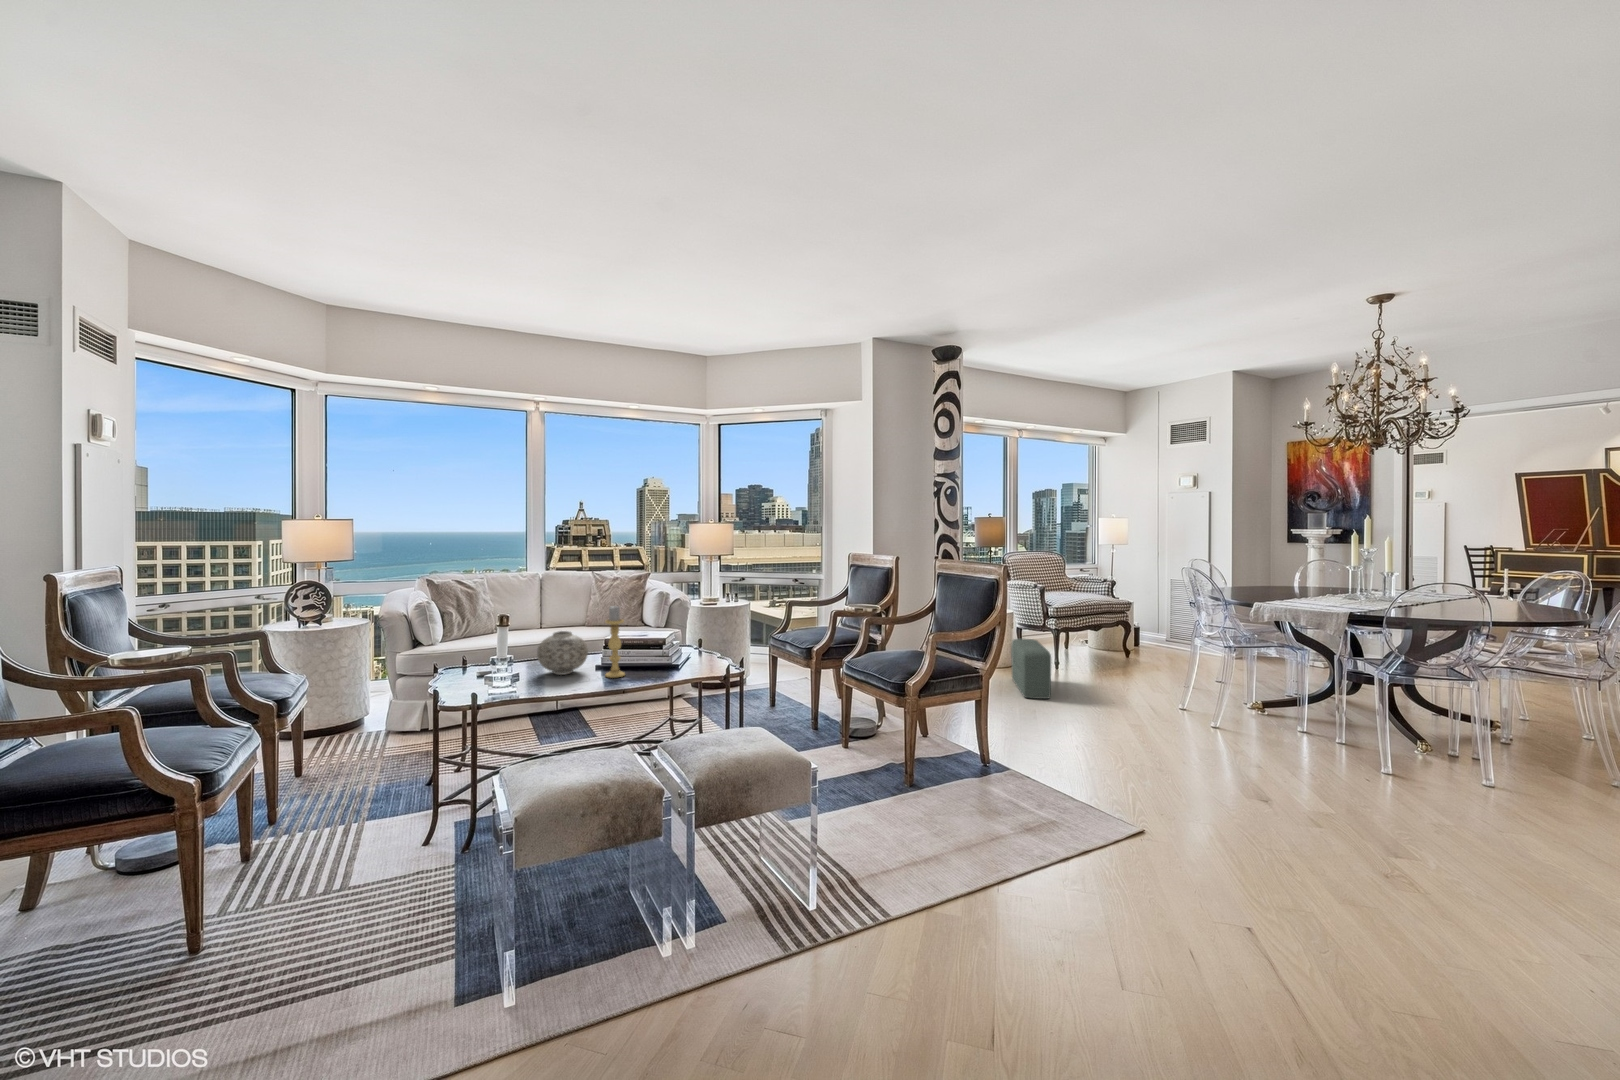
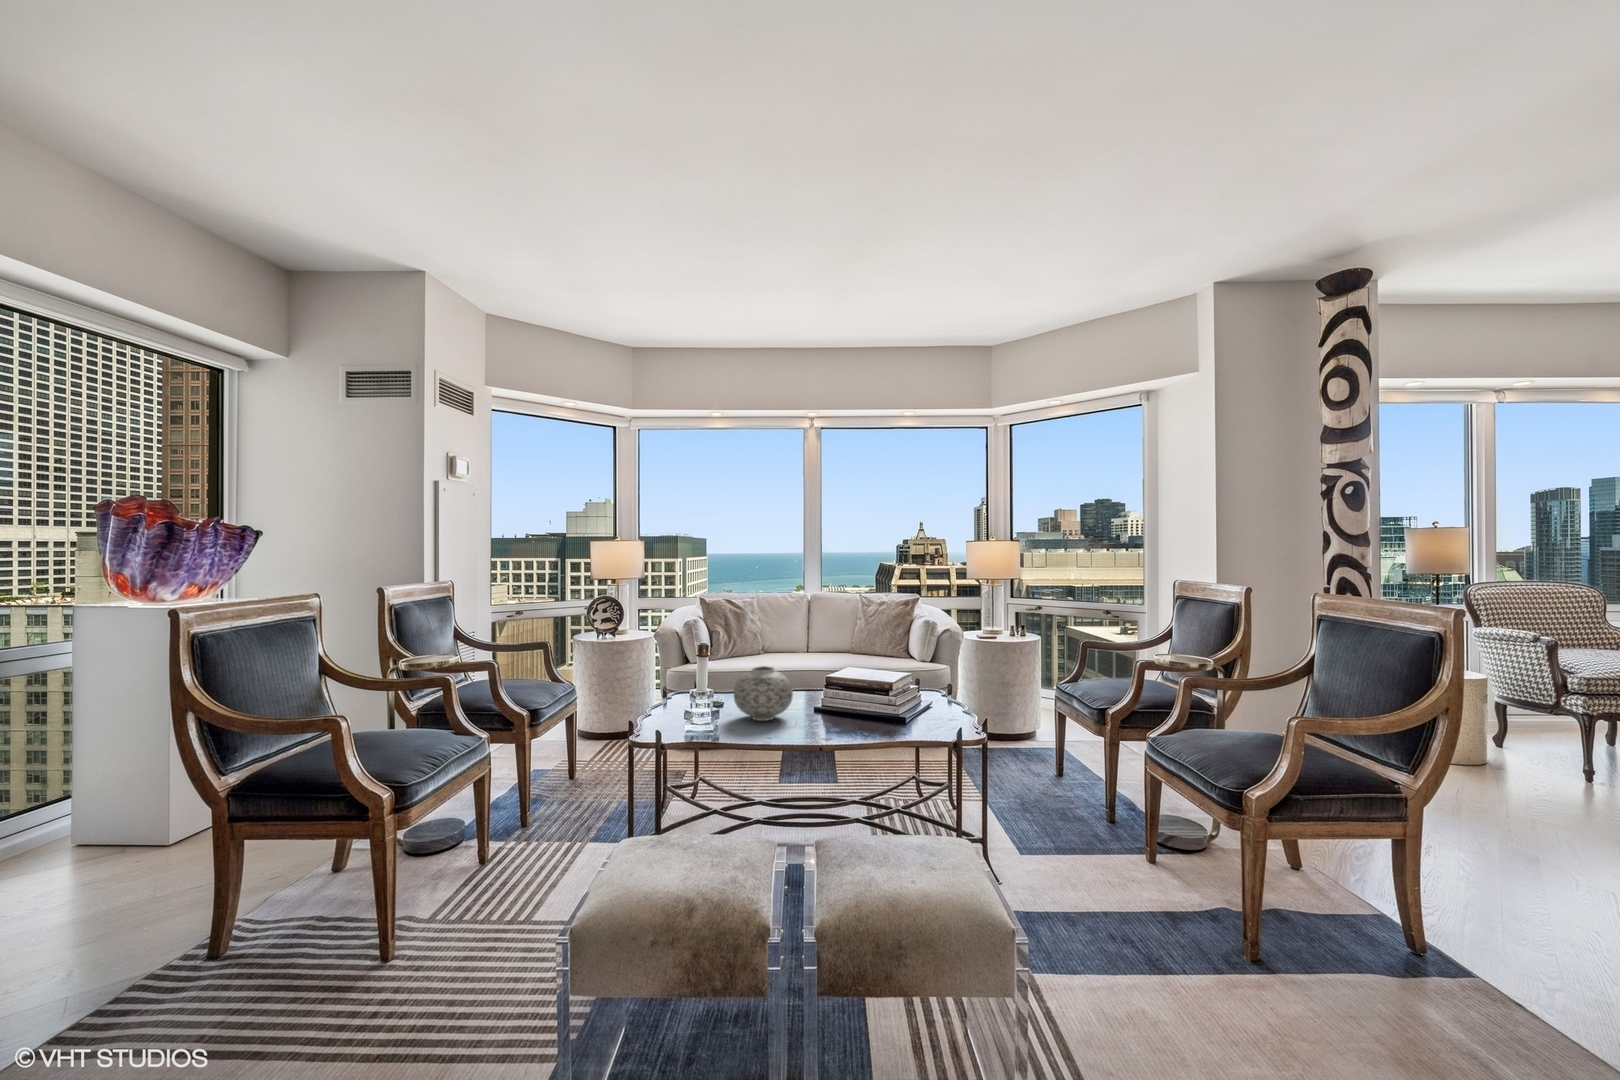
candle holder: present [605,606,625,678] -> none [808,637,833,732]
pouf: present [1011,639,1051,699] -> none [1476,723,1559,833]

